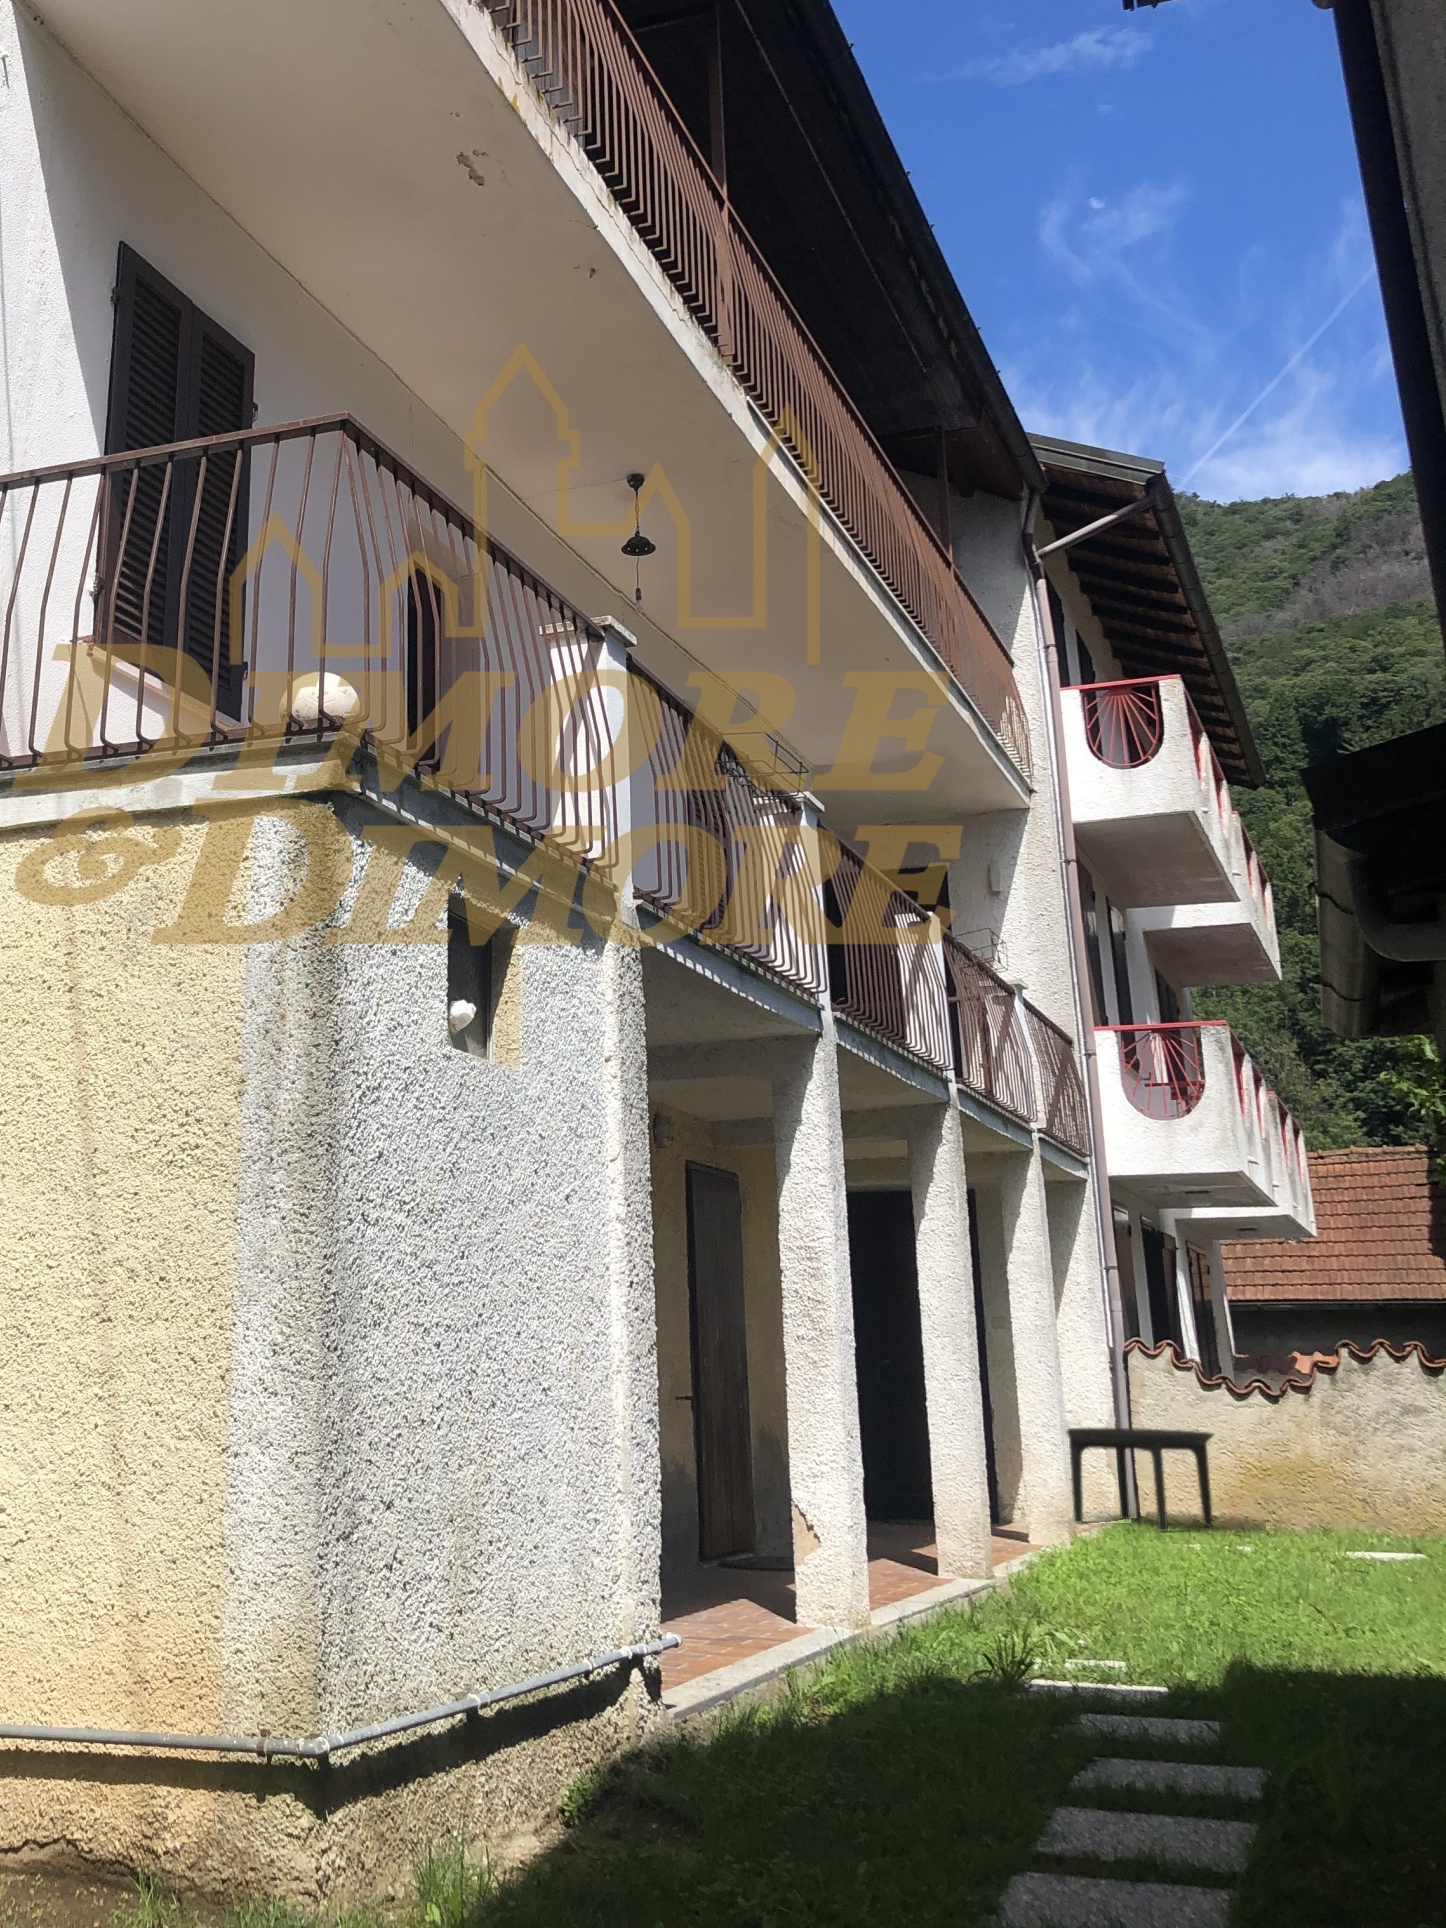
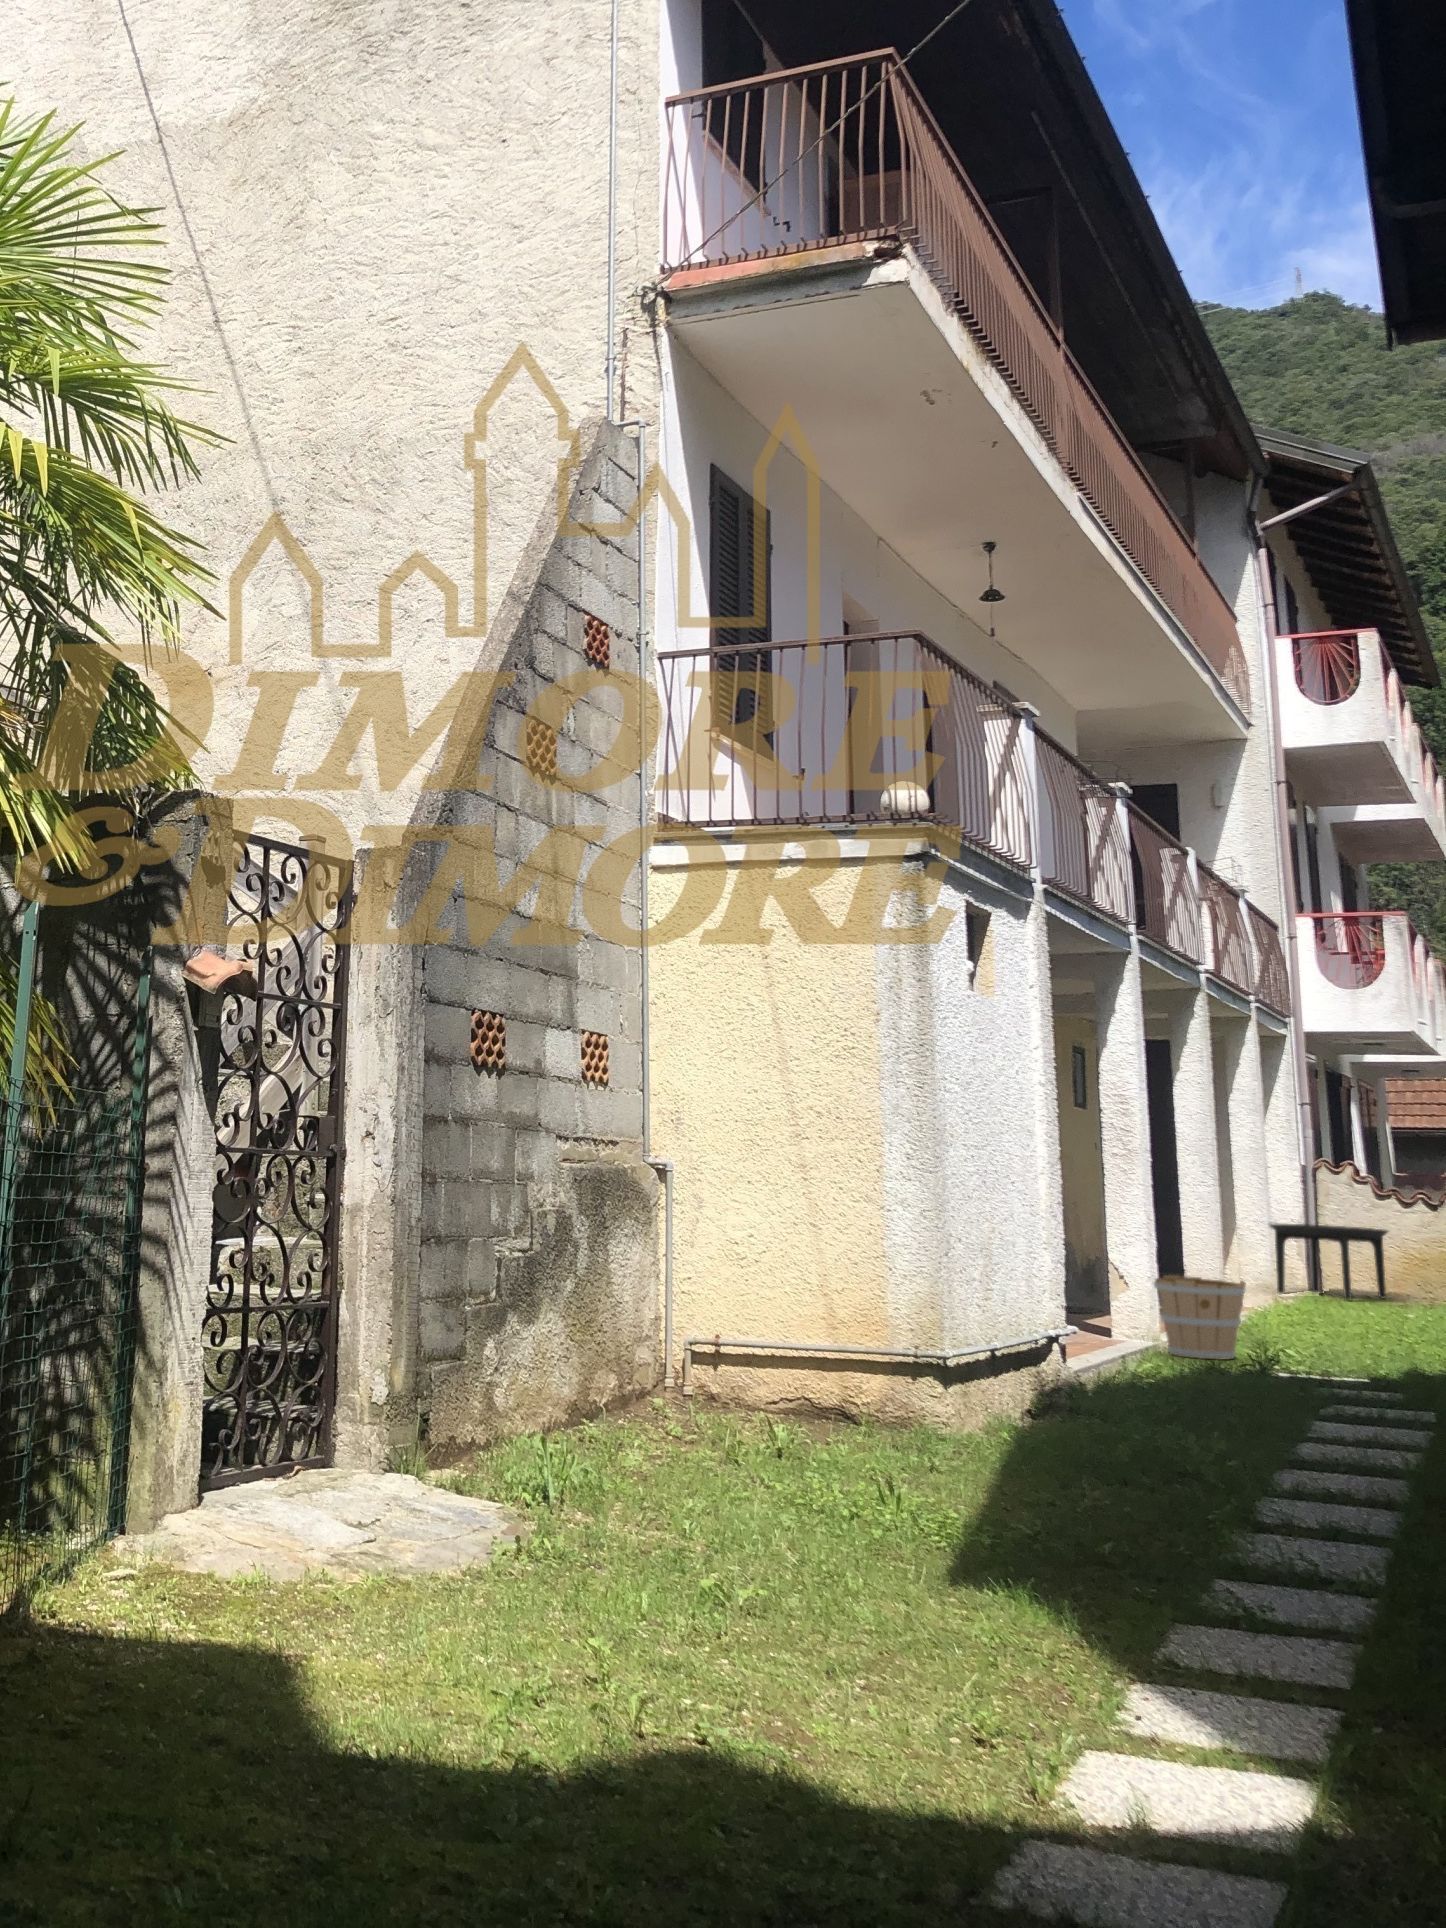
wooden bucket: none [857,1519,990,1651] -> present [1154,1275,1246,1360]

